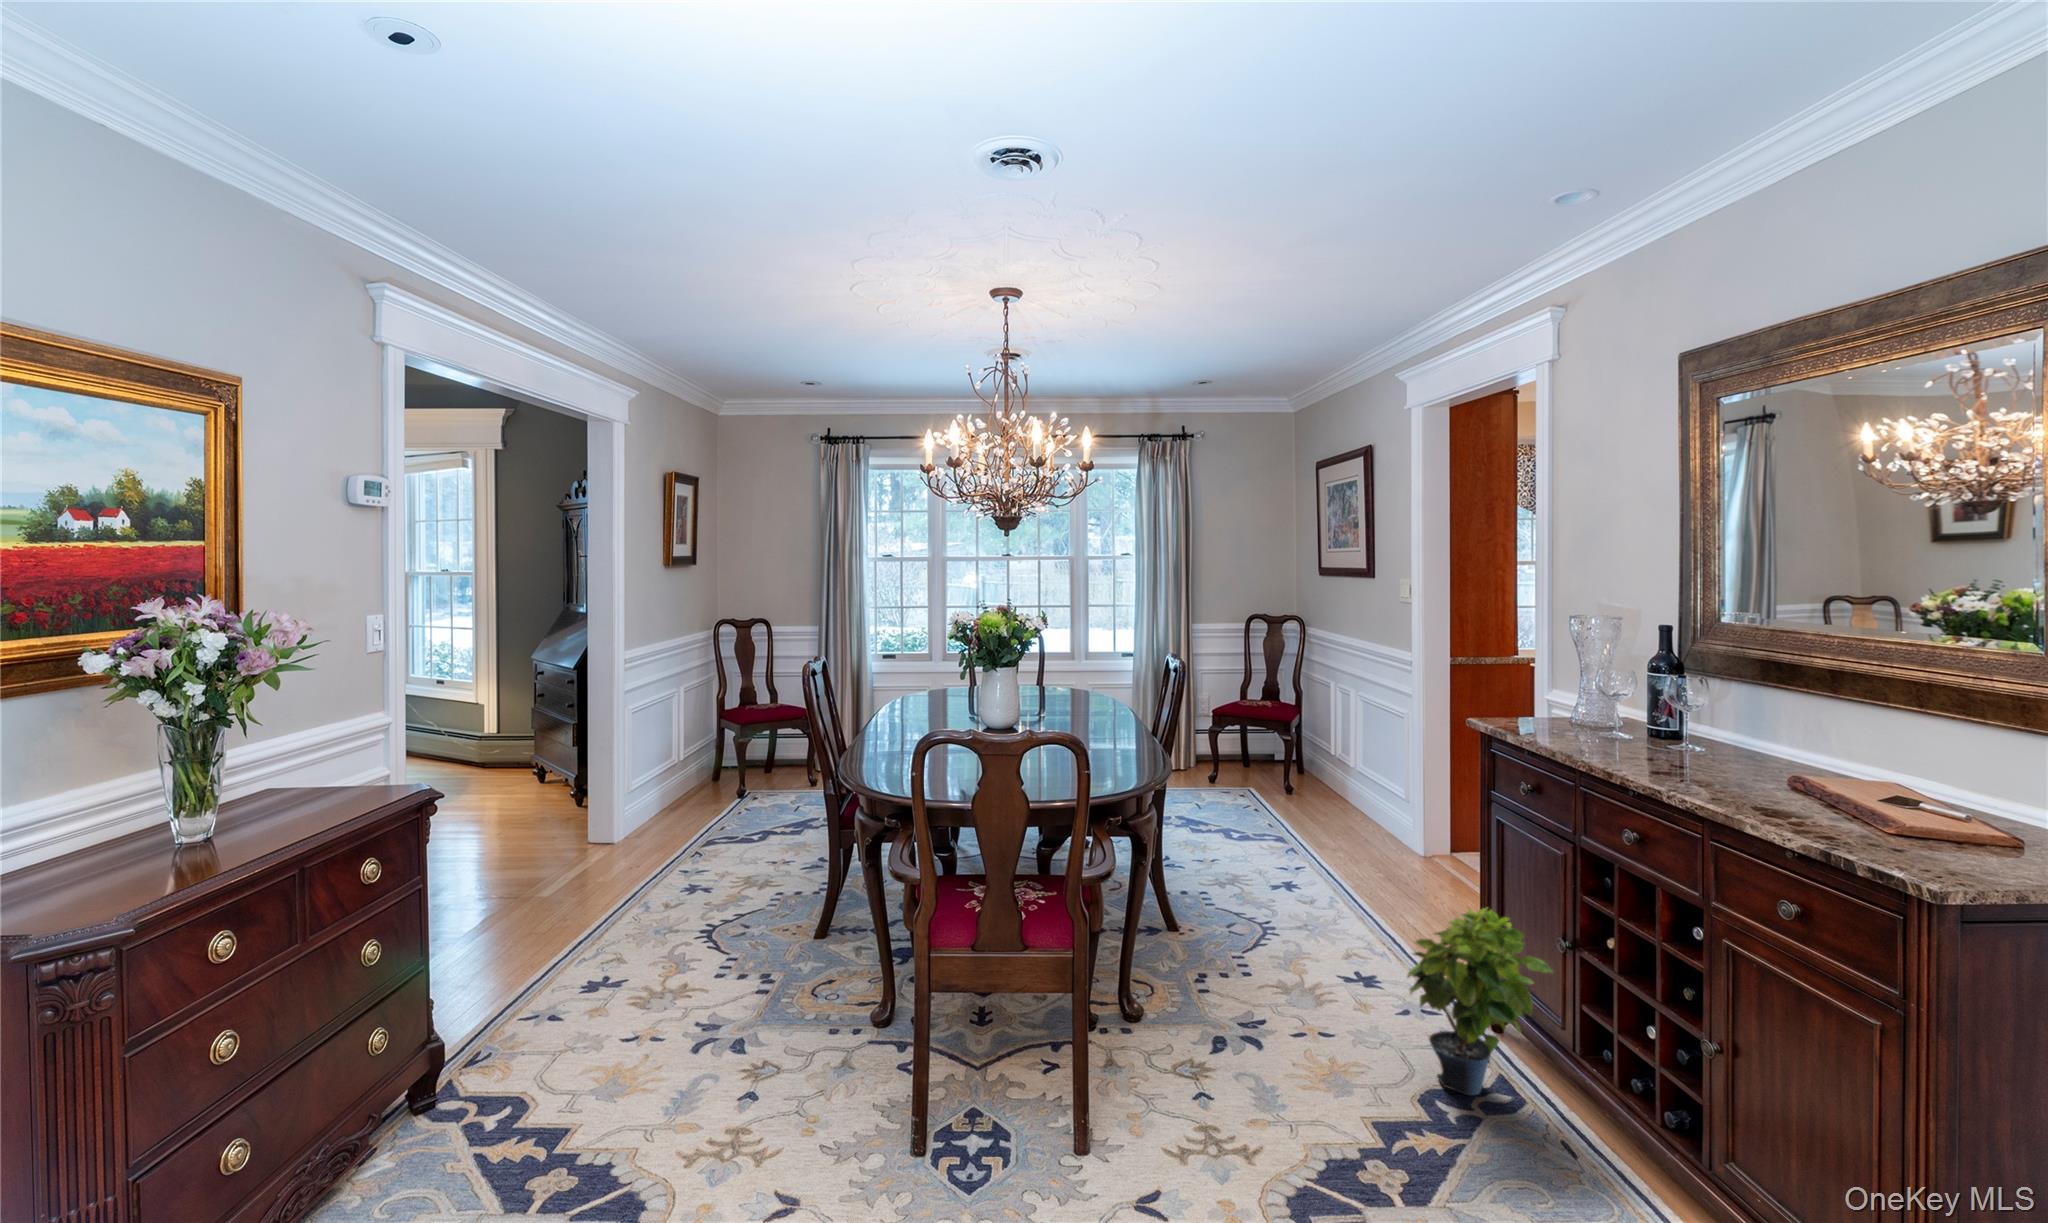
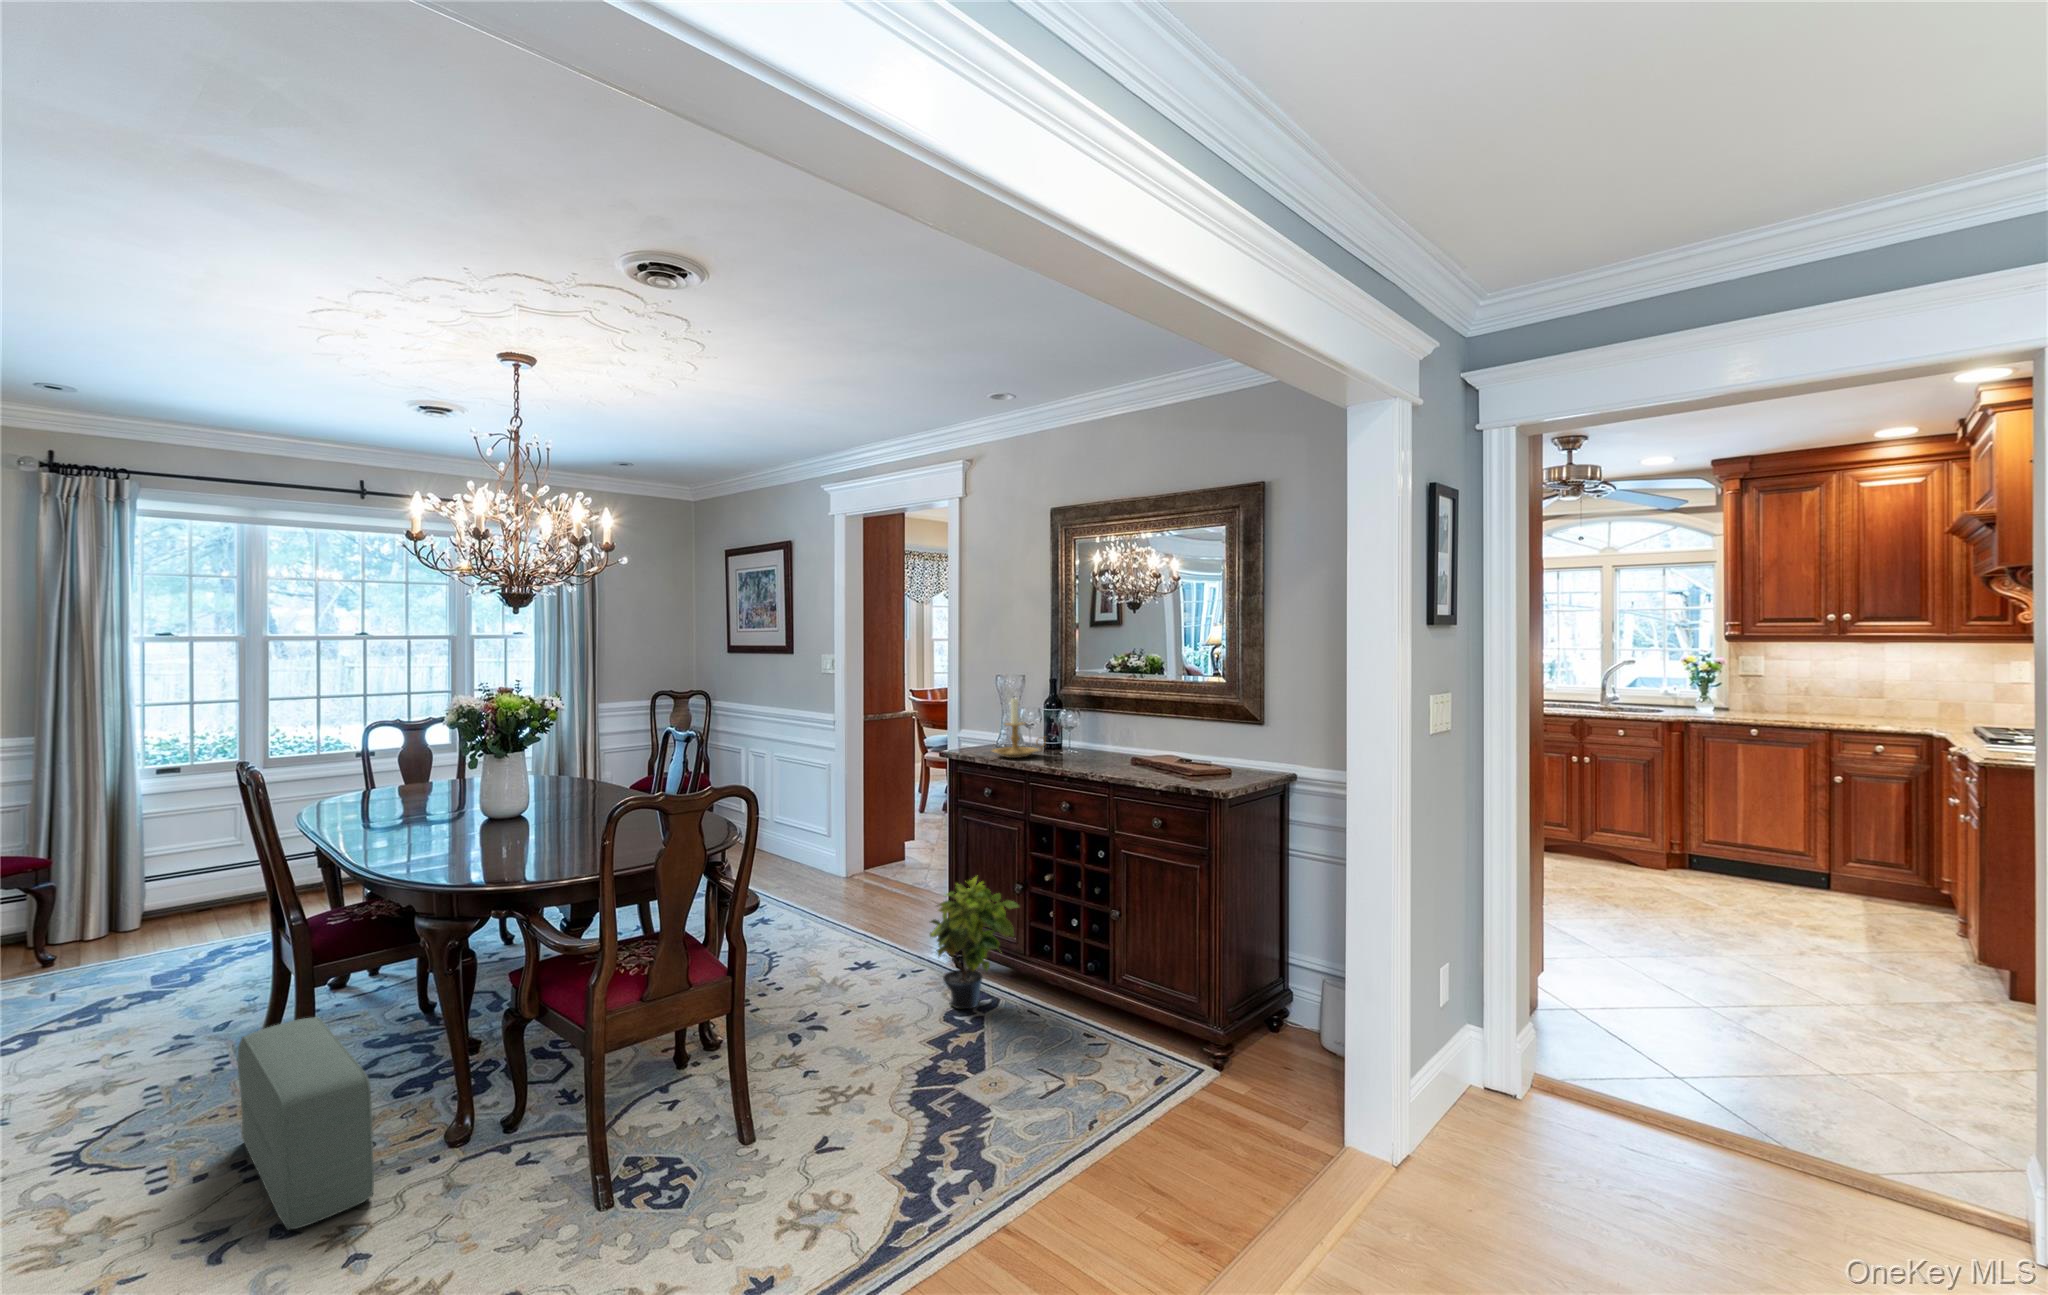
candle holder: none [1548,648,1652,743] -> present [993,698,1046,758]
pouf: none [717,876,813,1058] -> present [238,1017,374,1230]

